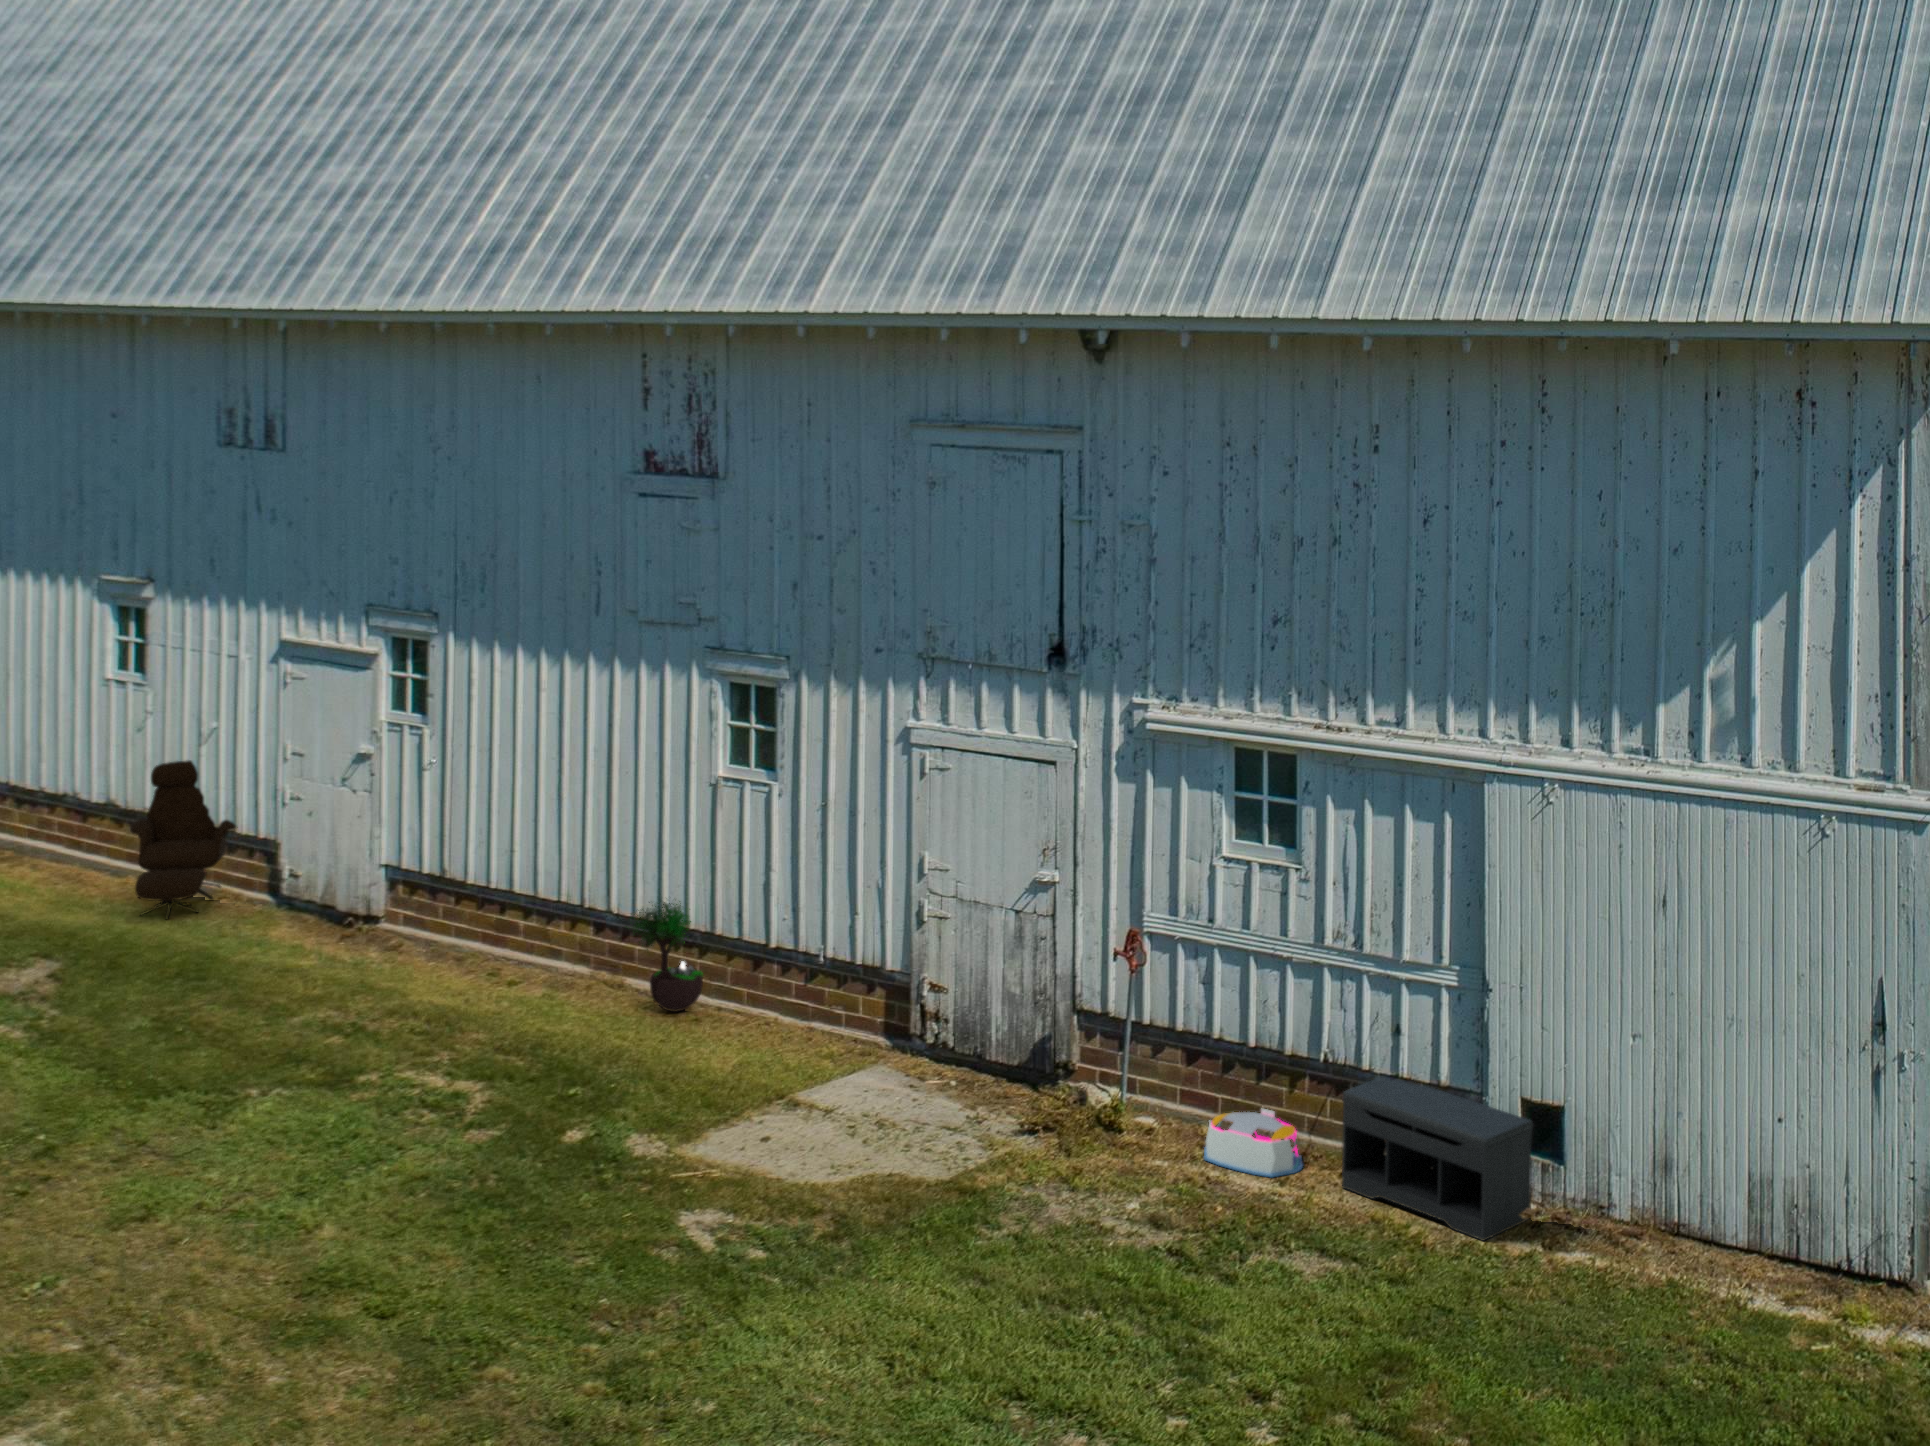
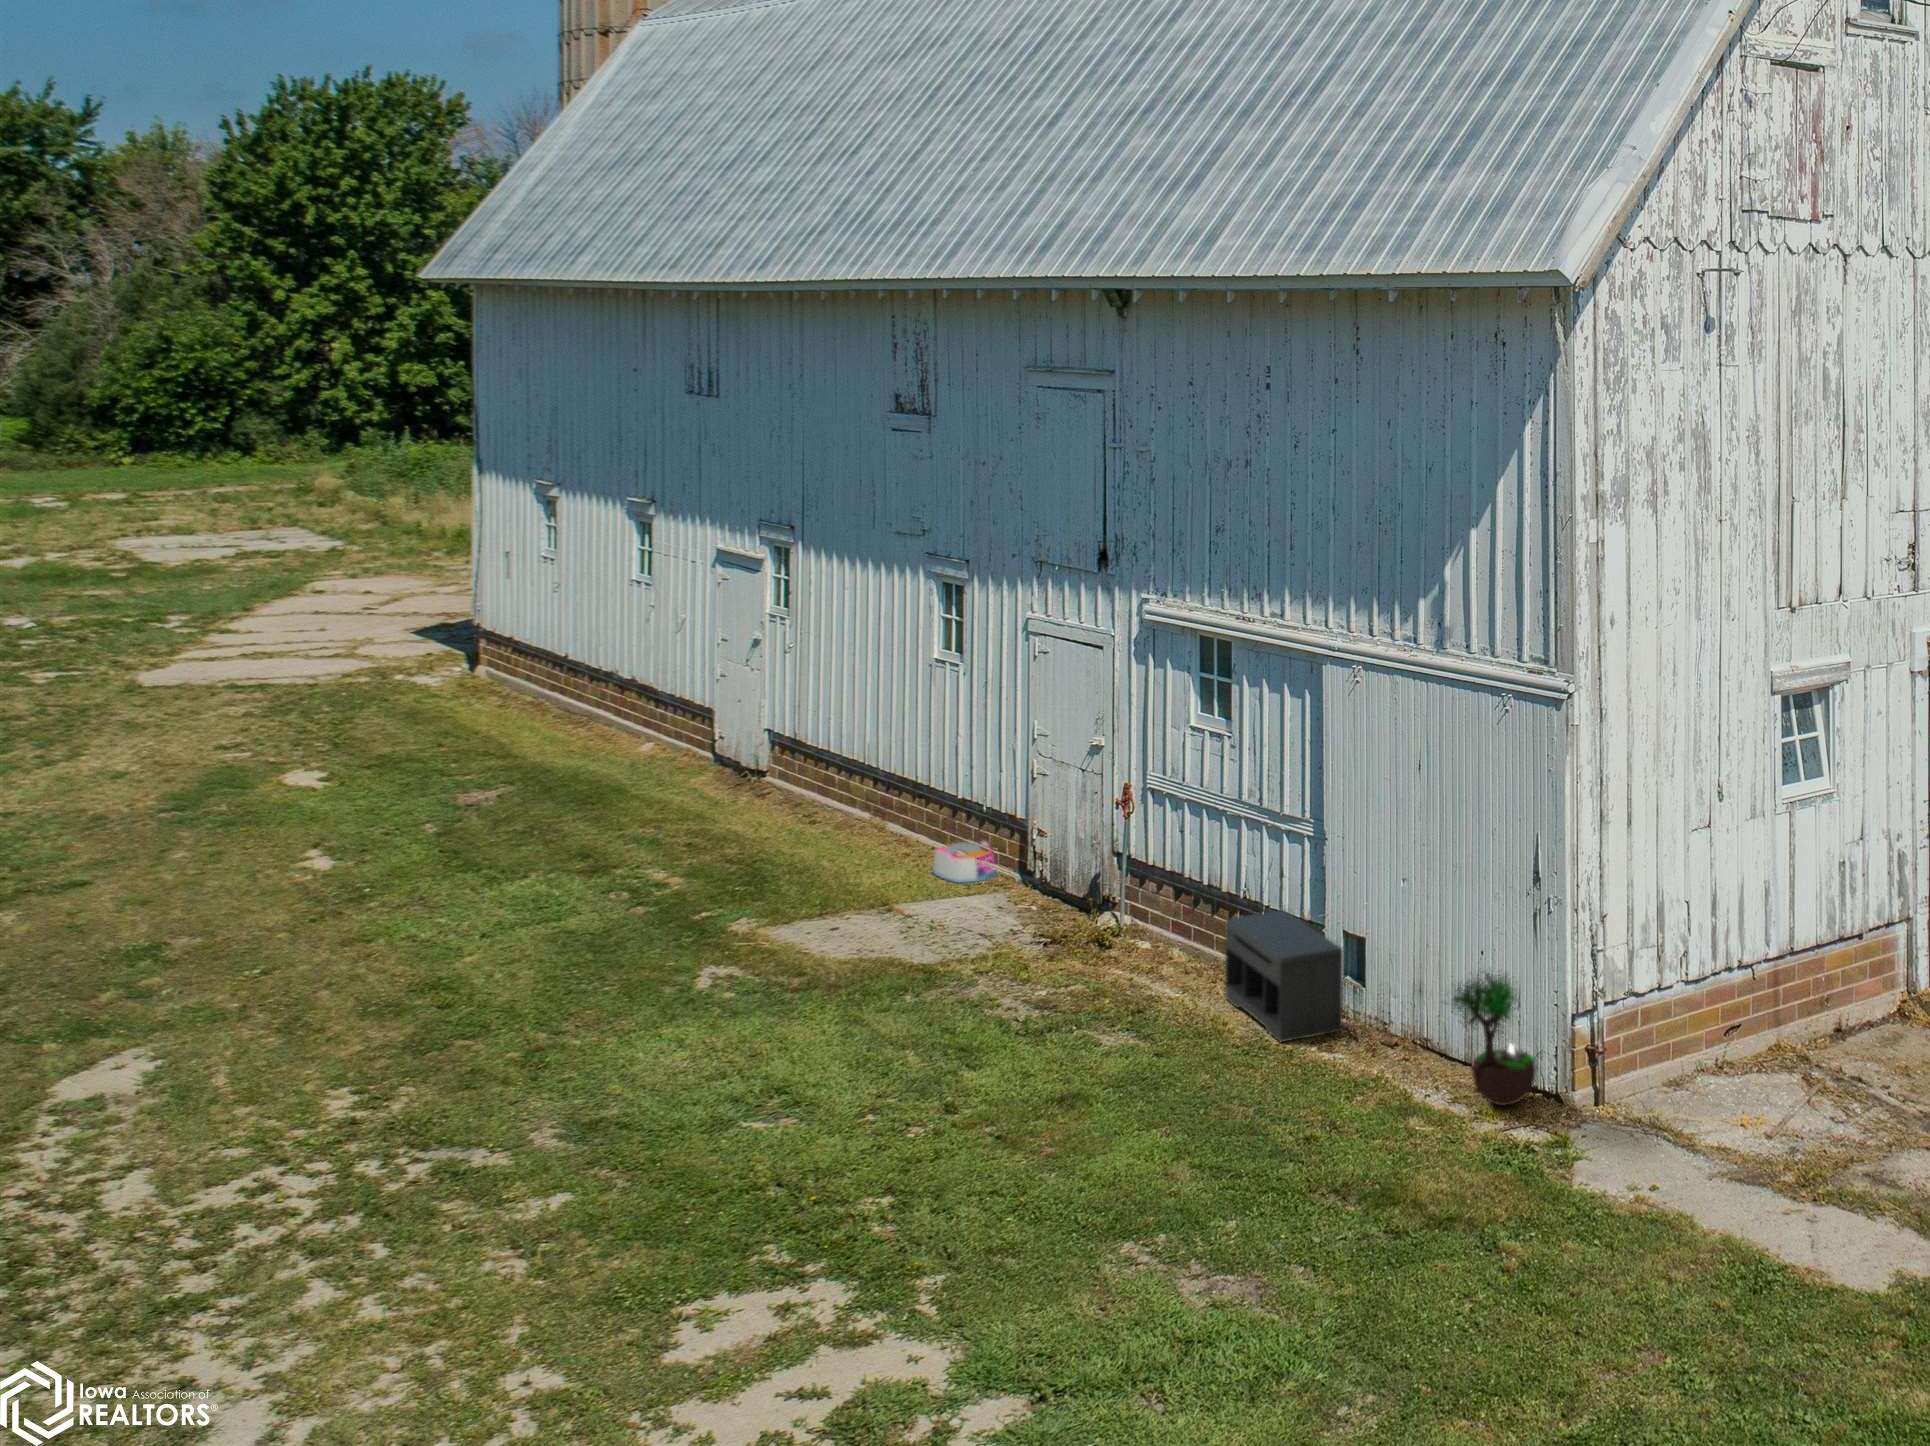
lounge chair: present [130,760,236,919] -> none [604,645,705,766]
potted tree: present [626,901,703,1012] -> present [1447,968,1536,1105]
storage bin: present [1204,1108,1303,1177] -> present [932,841,997,883]

